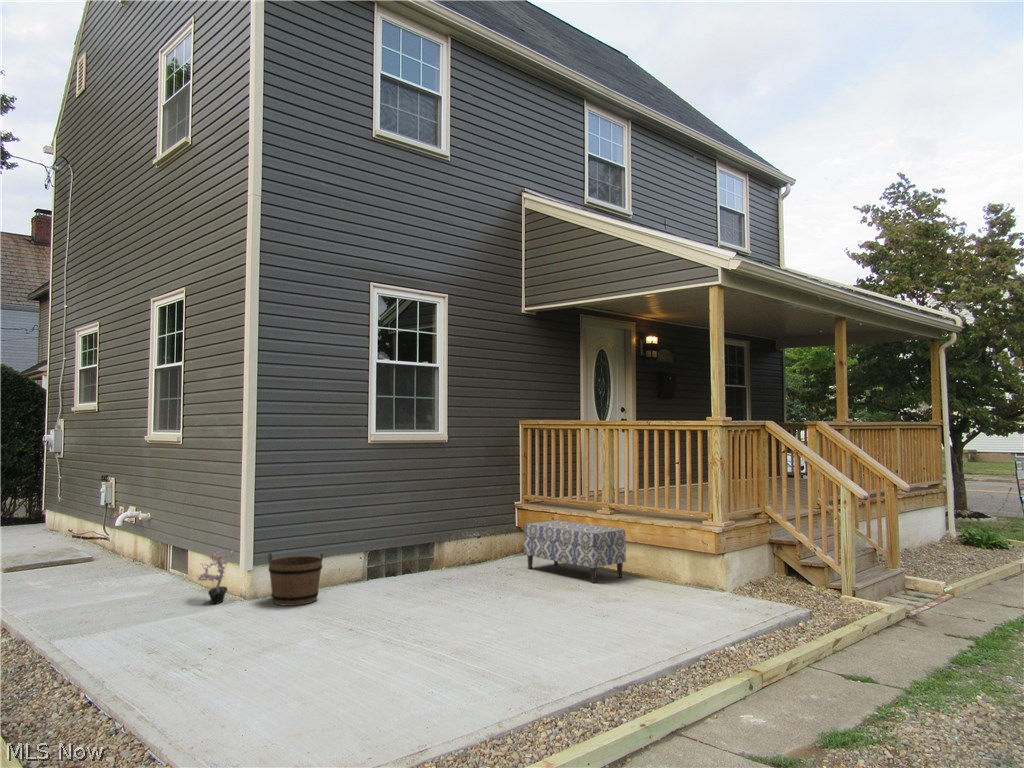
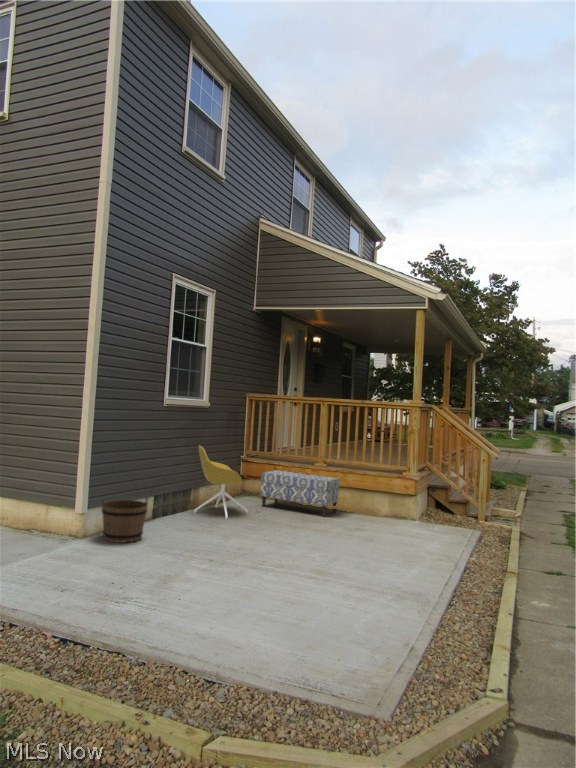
chair: none [425,490,494,583] -> present [194,445,248,519]
potted plant: present [198,550,234,604] -> none [30,492,75,544]

